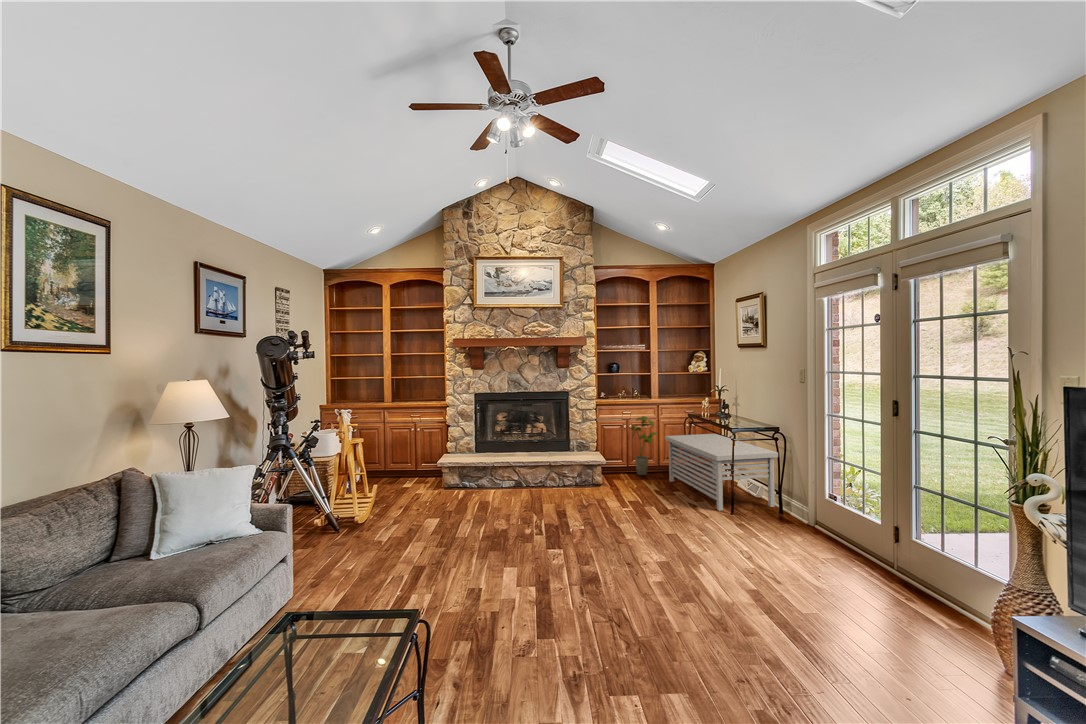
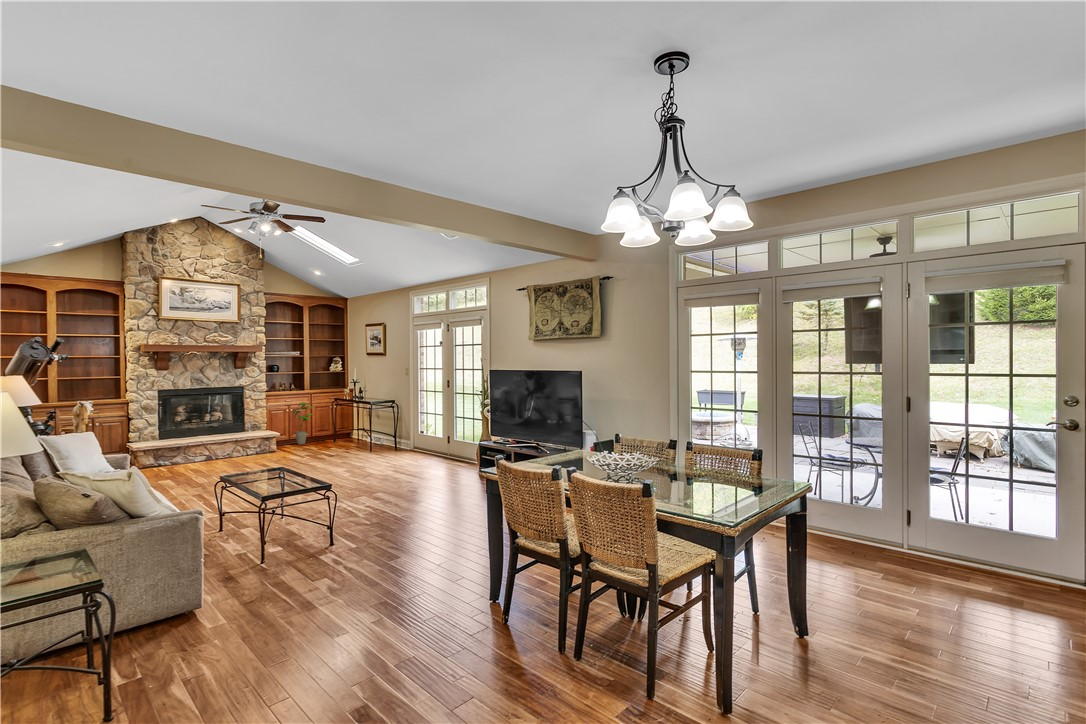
storage bench: present [665,434,778,511] -> none [320,411,394,450]

